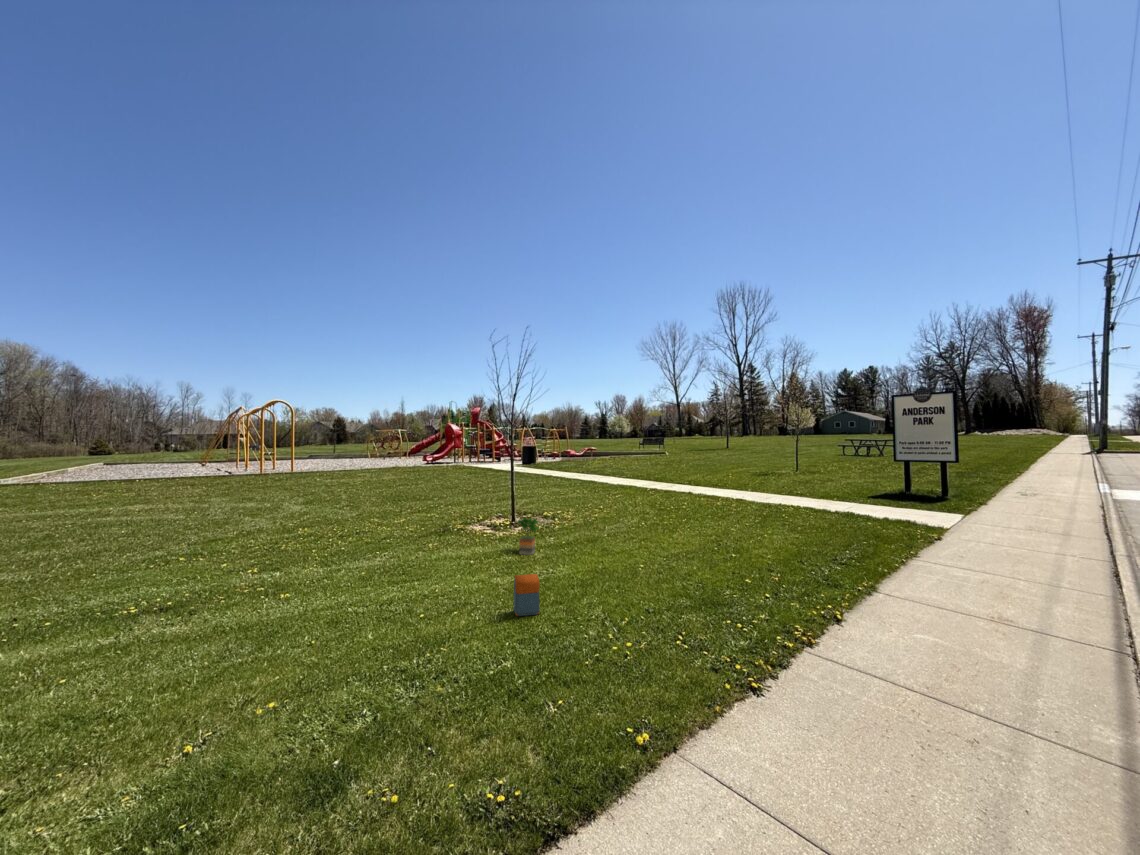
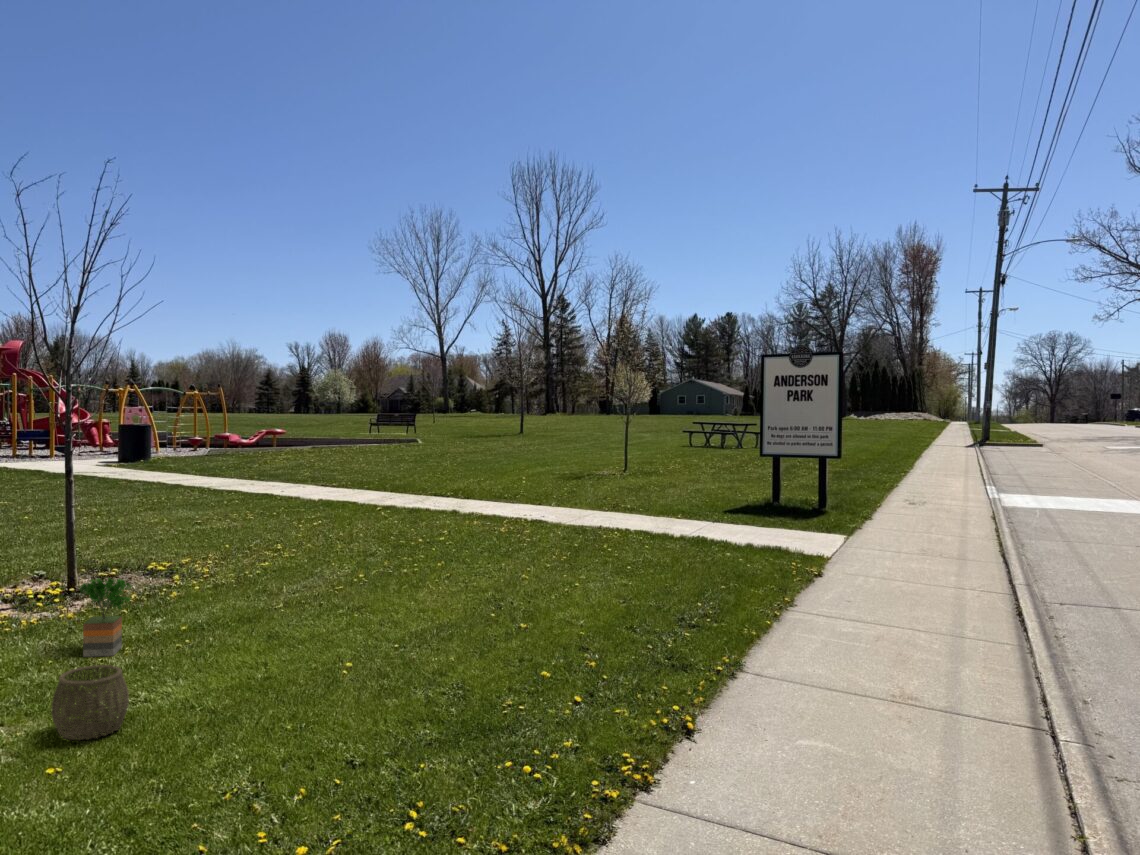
woven basket: none [512,556,544,590] -> present [51,665,129,740]
backpack: present [513,574,540,616] -> none [42,709,107,811]

